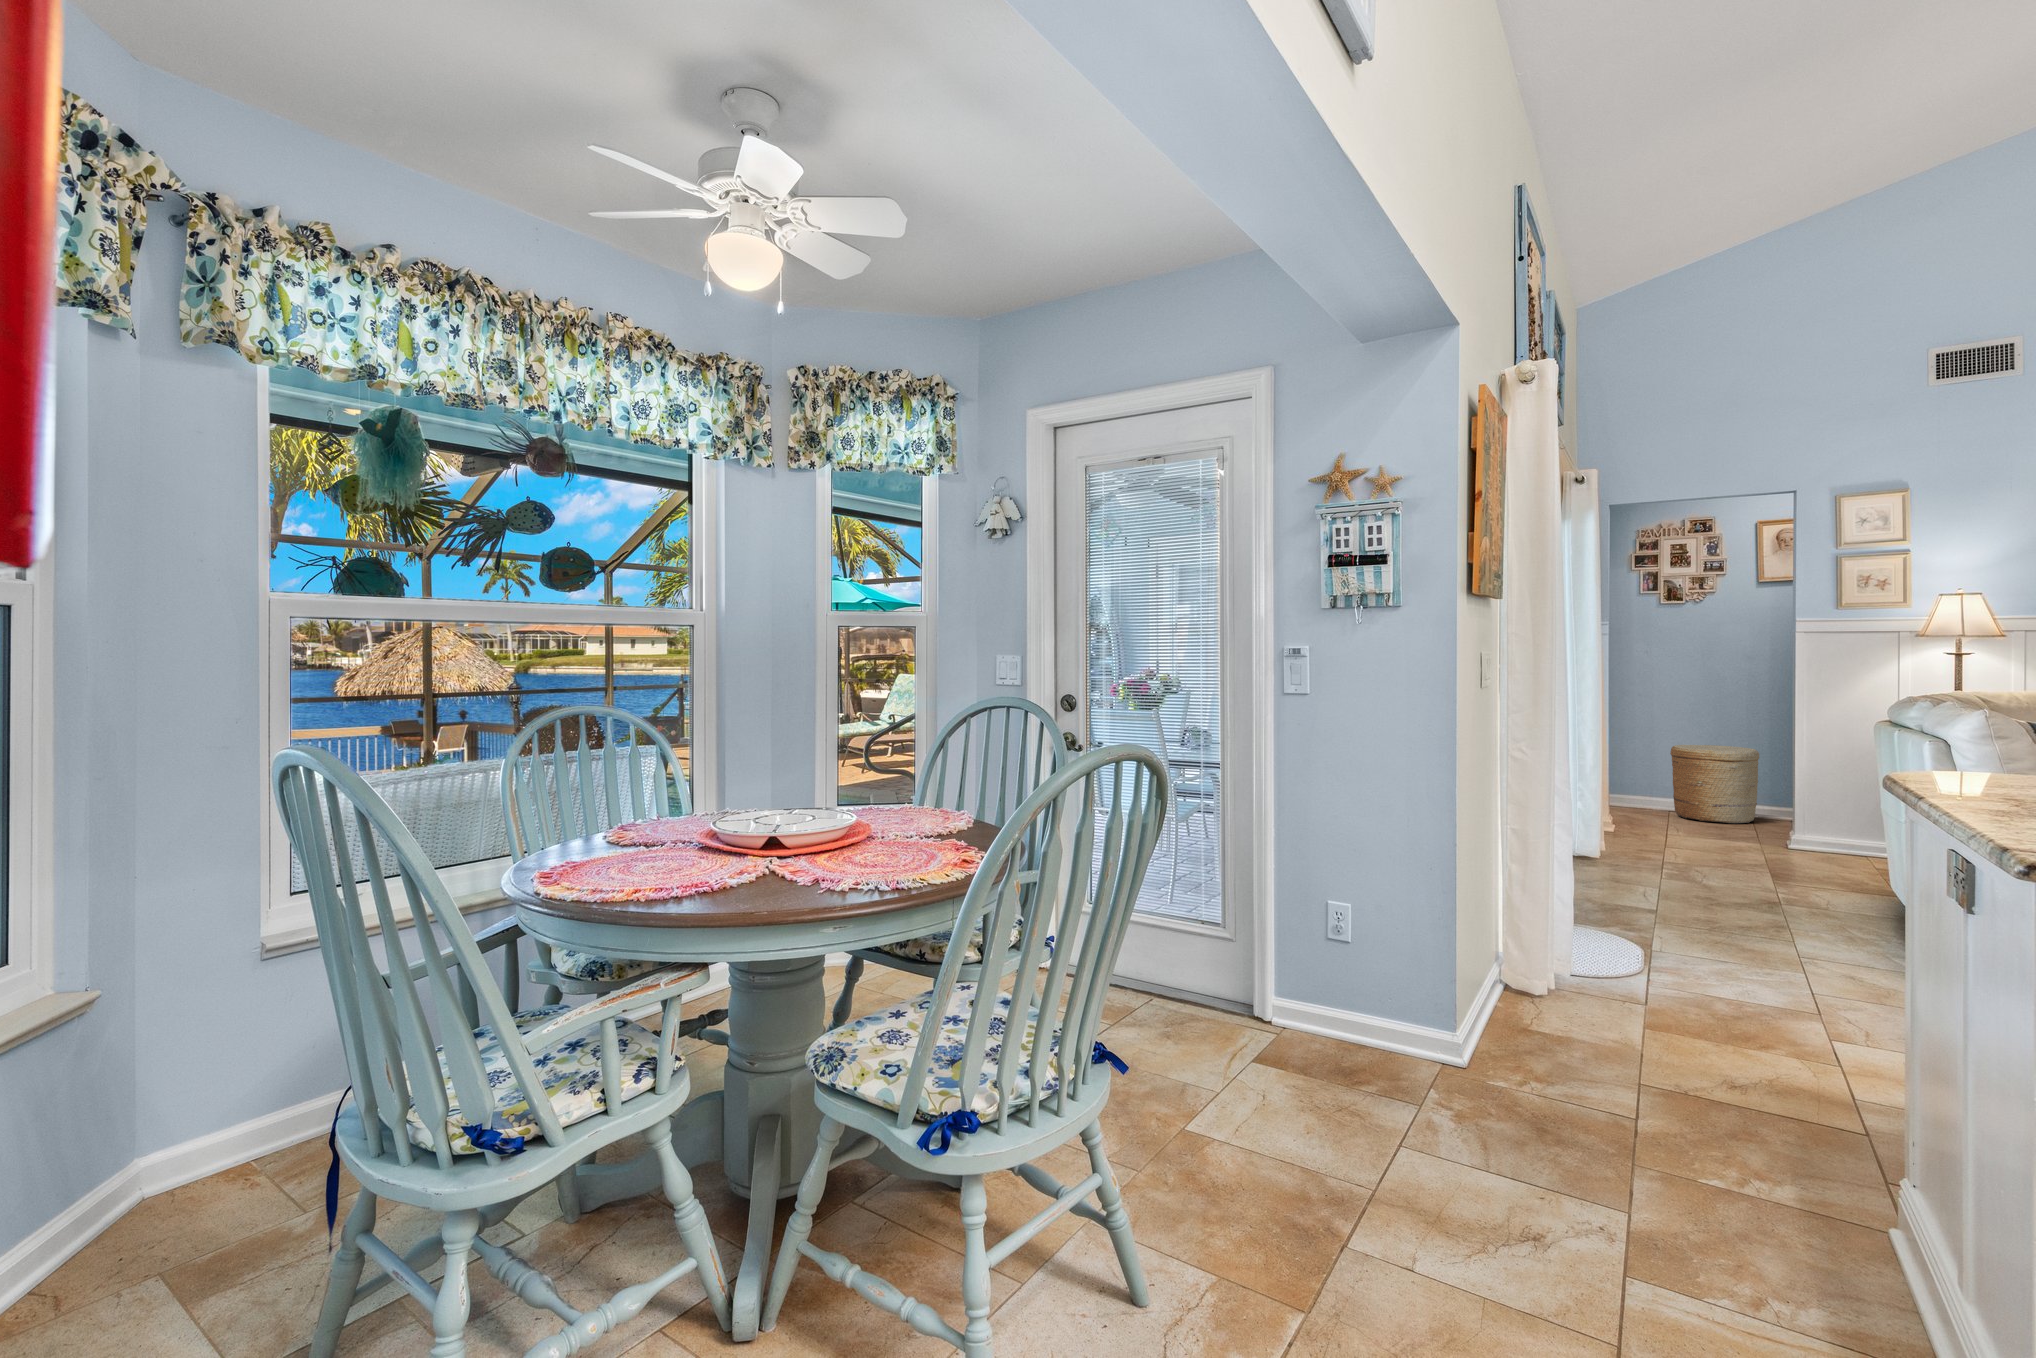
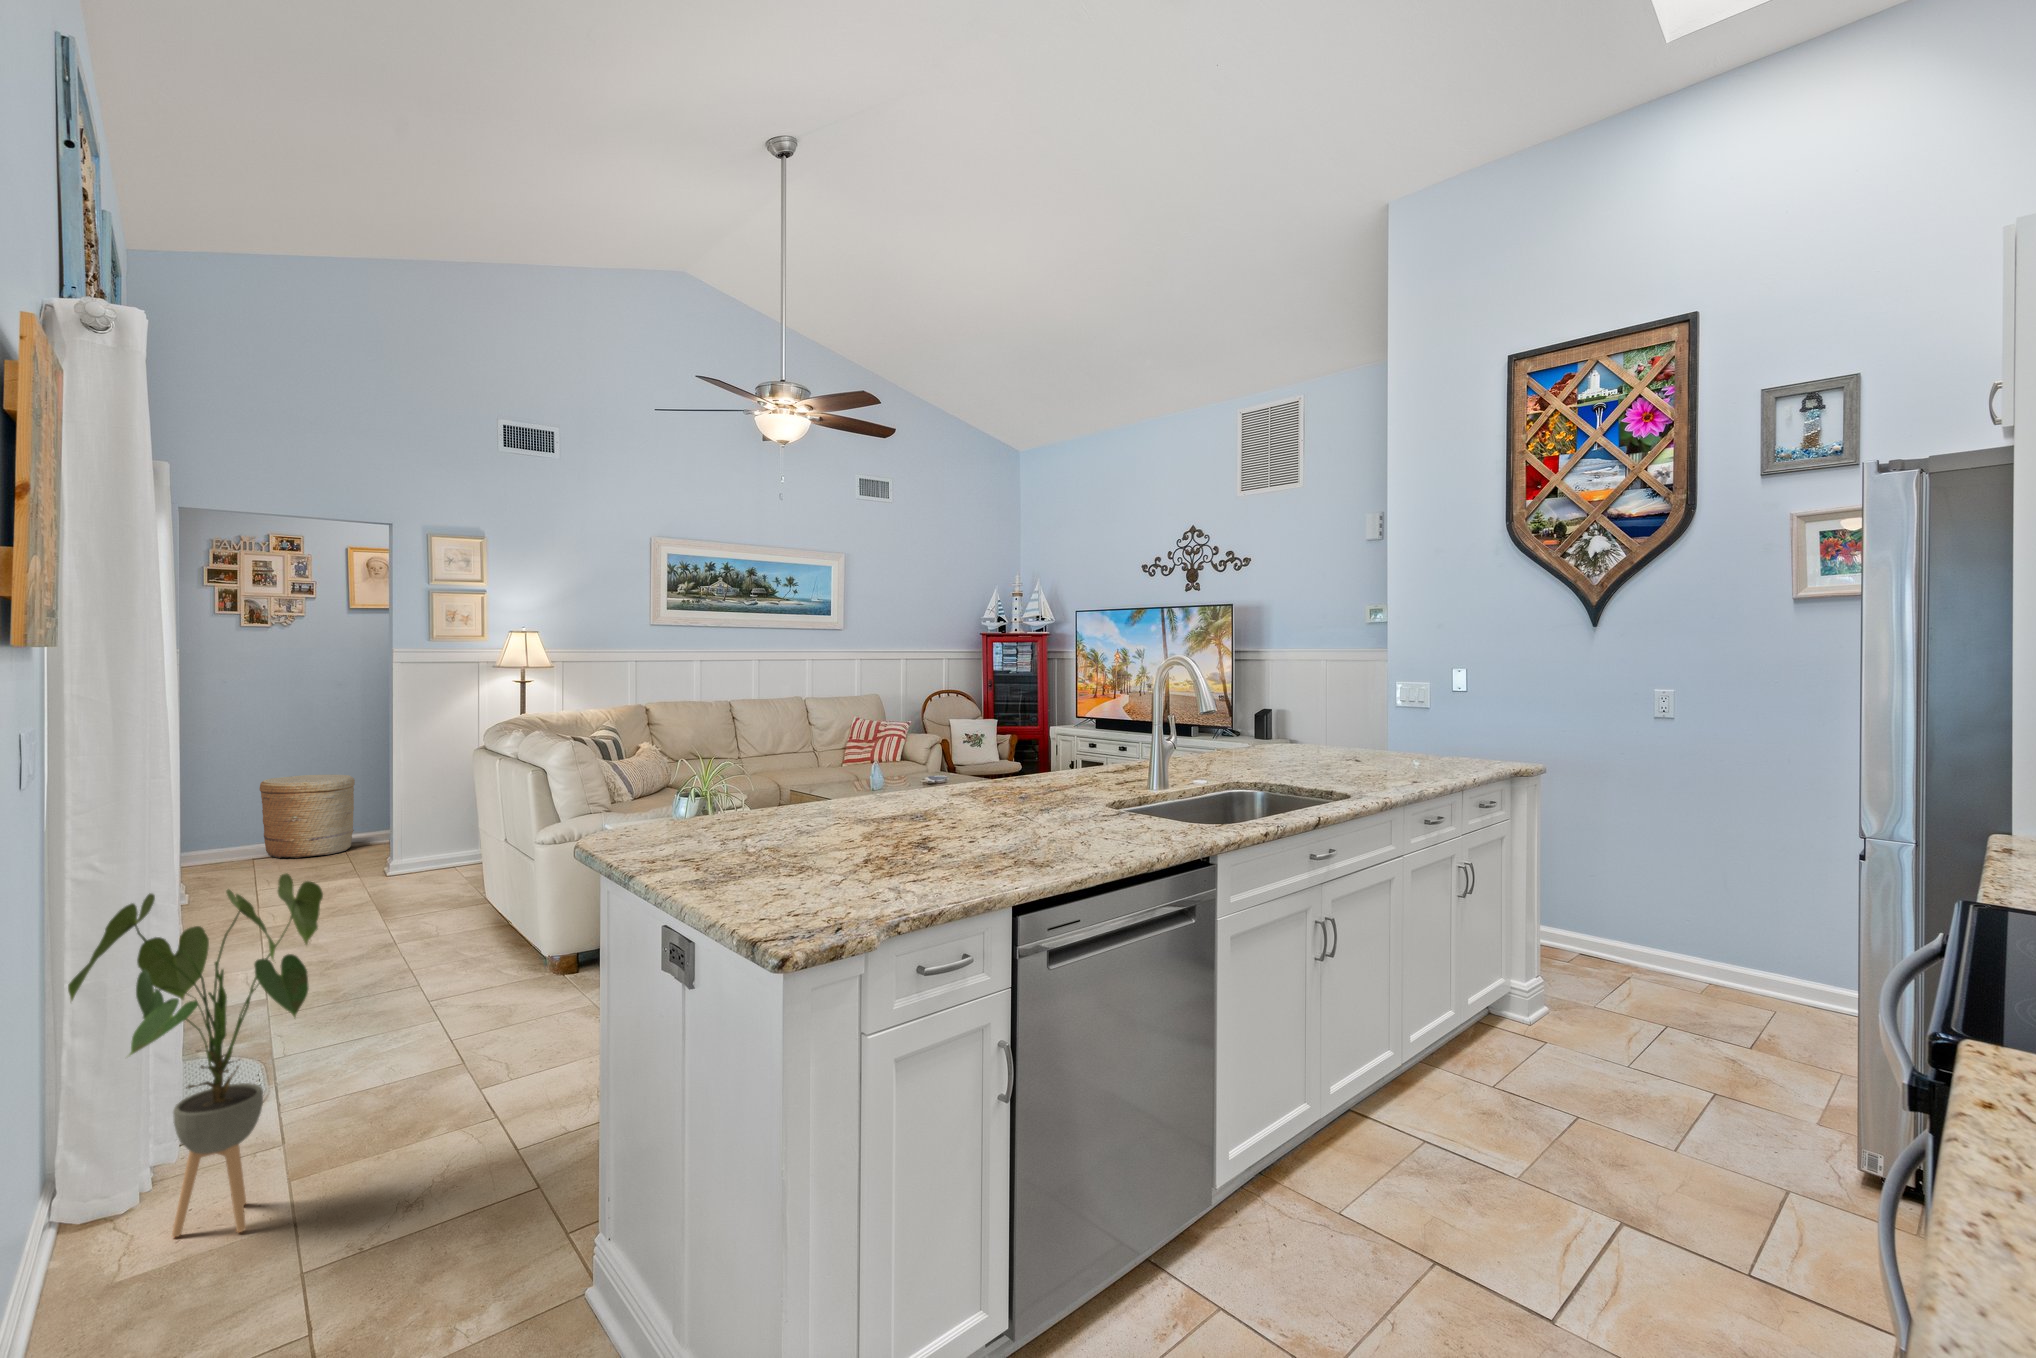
house plant: none [1501,784,1672,1057] -> present [68,873,323,1237]

